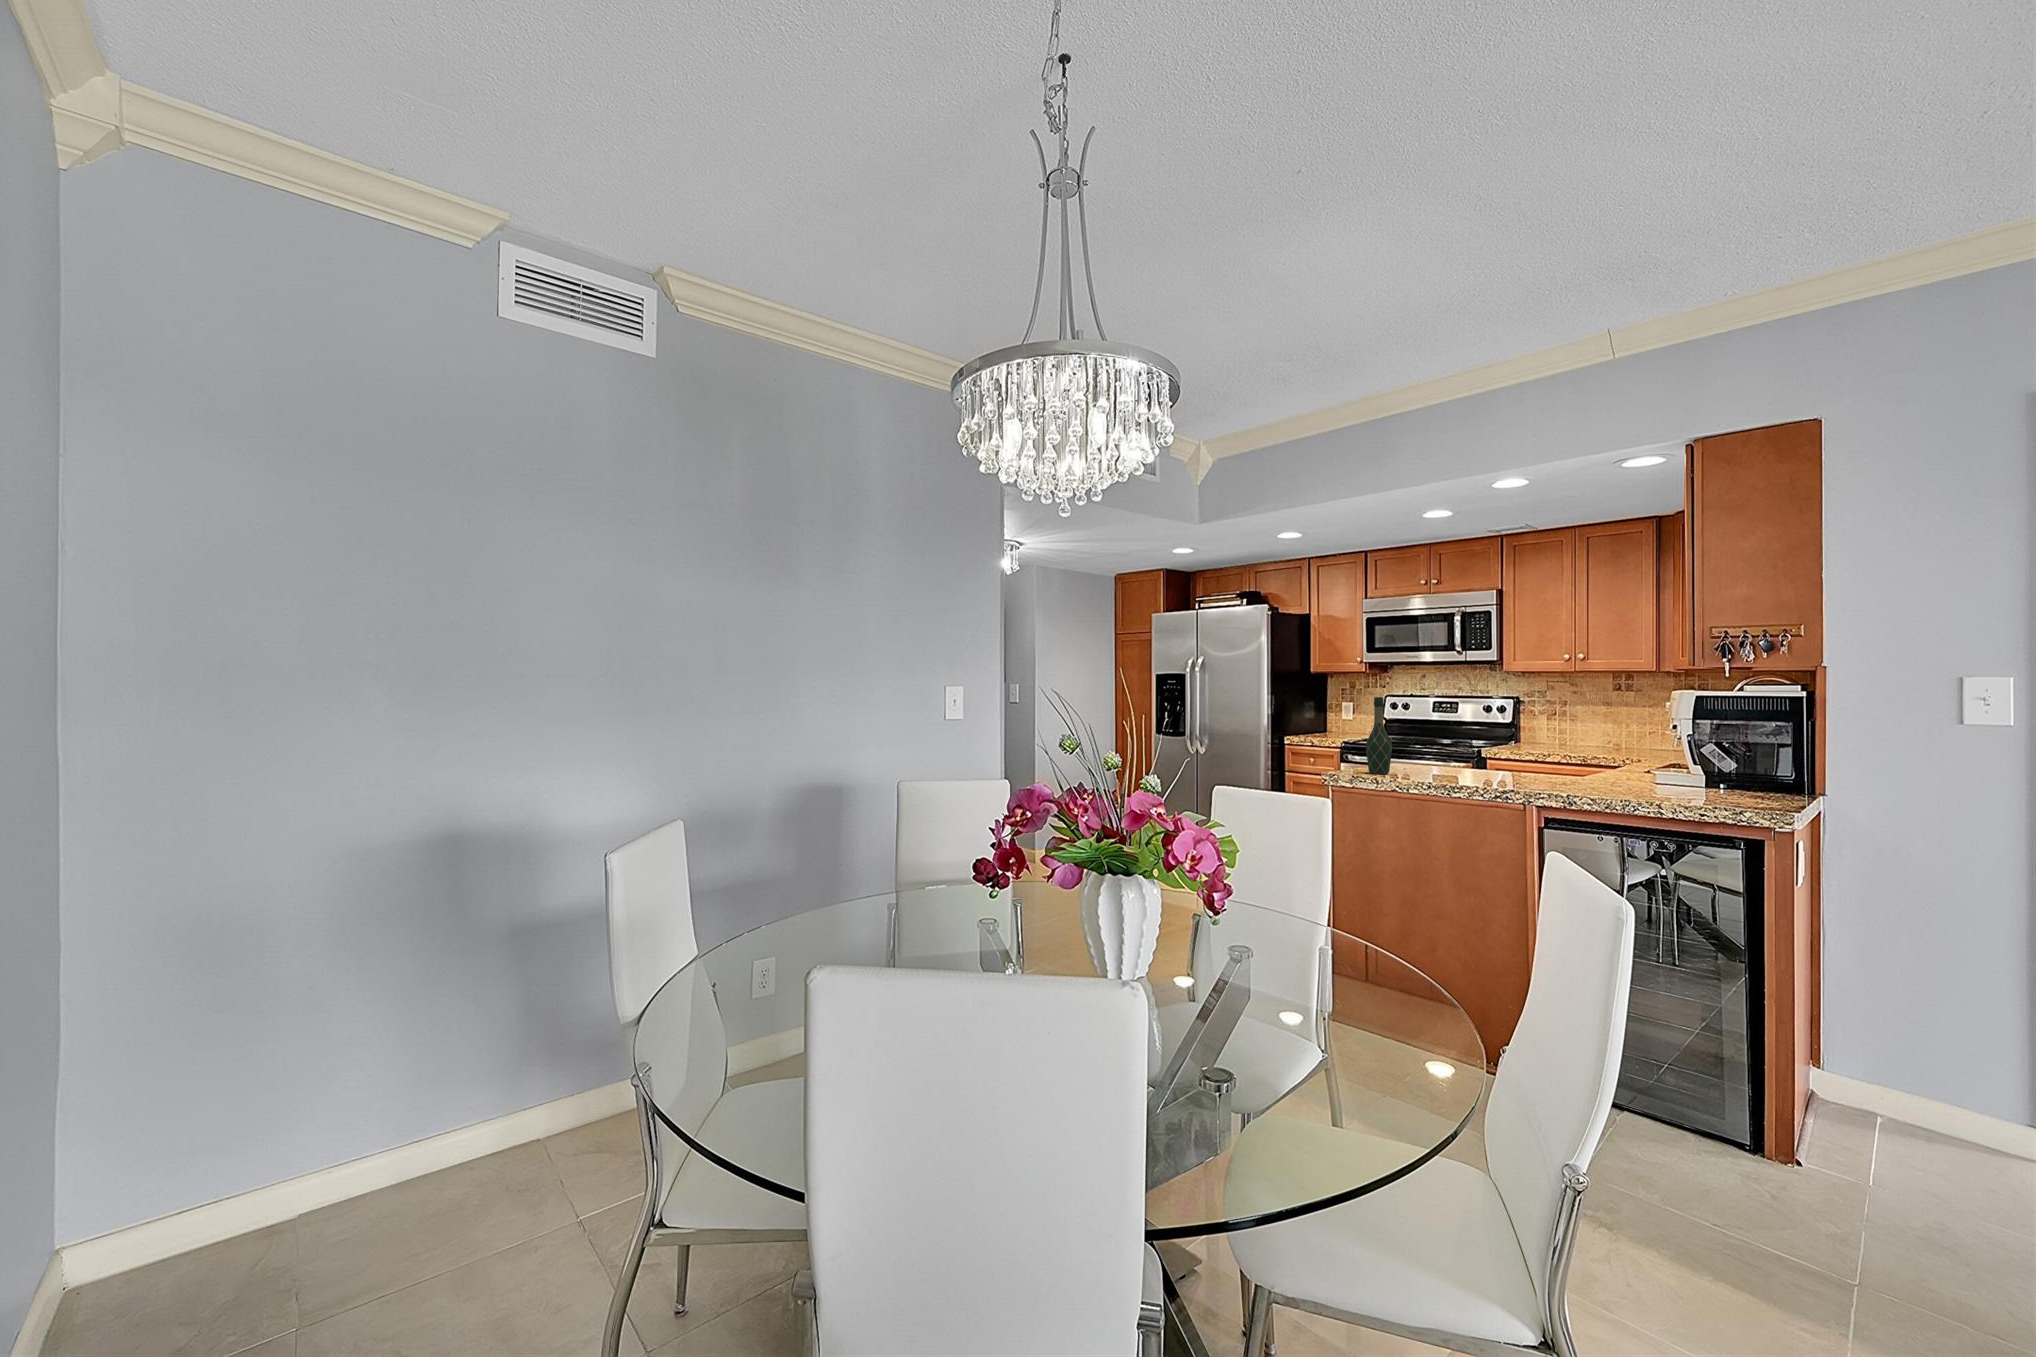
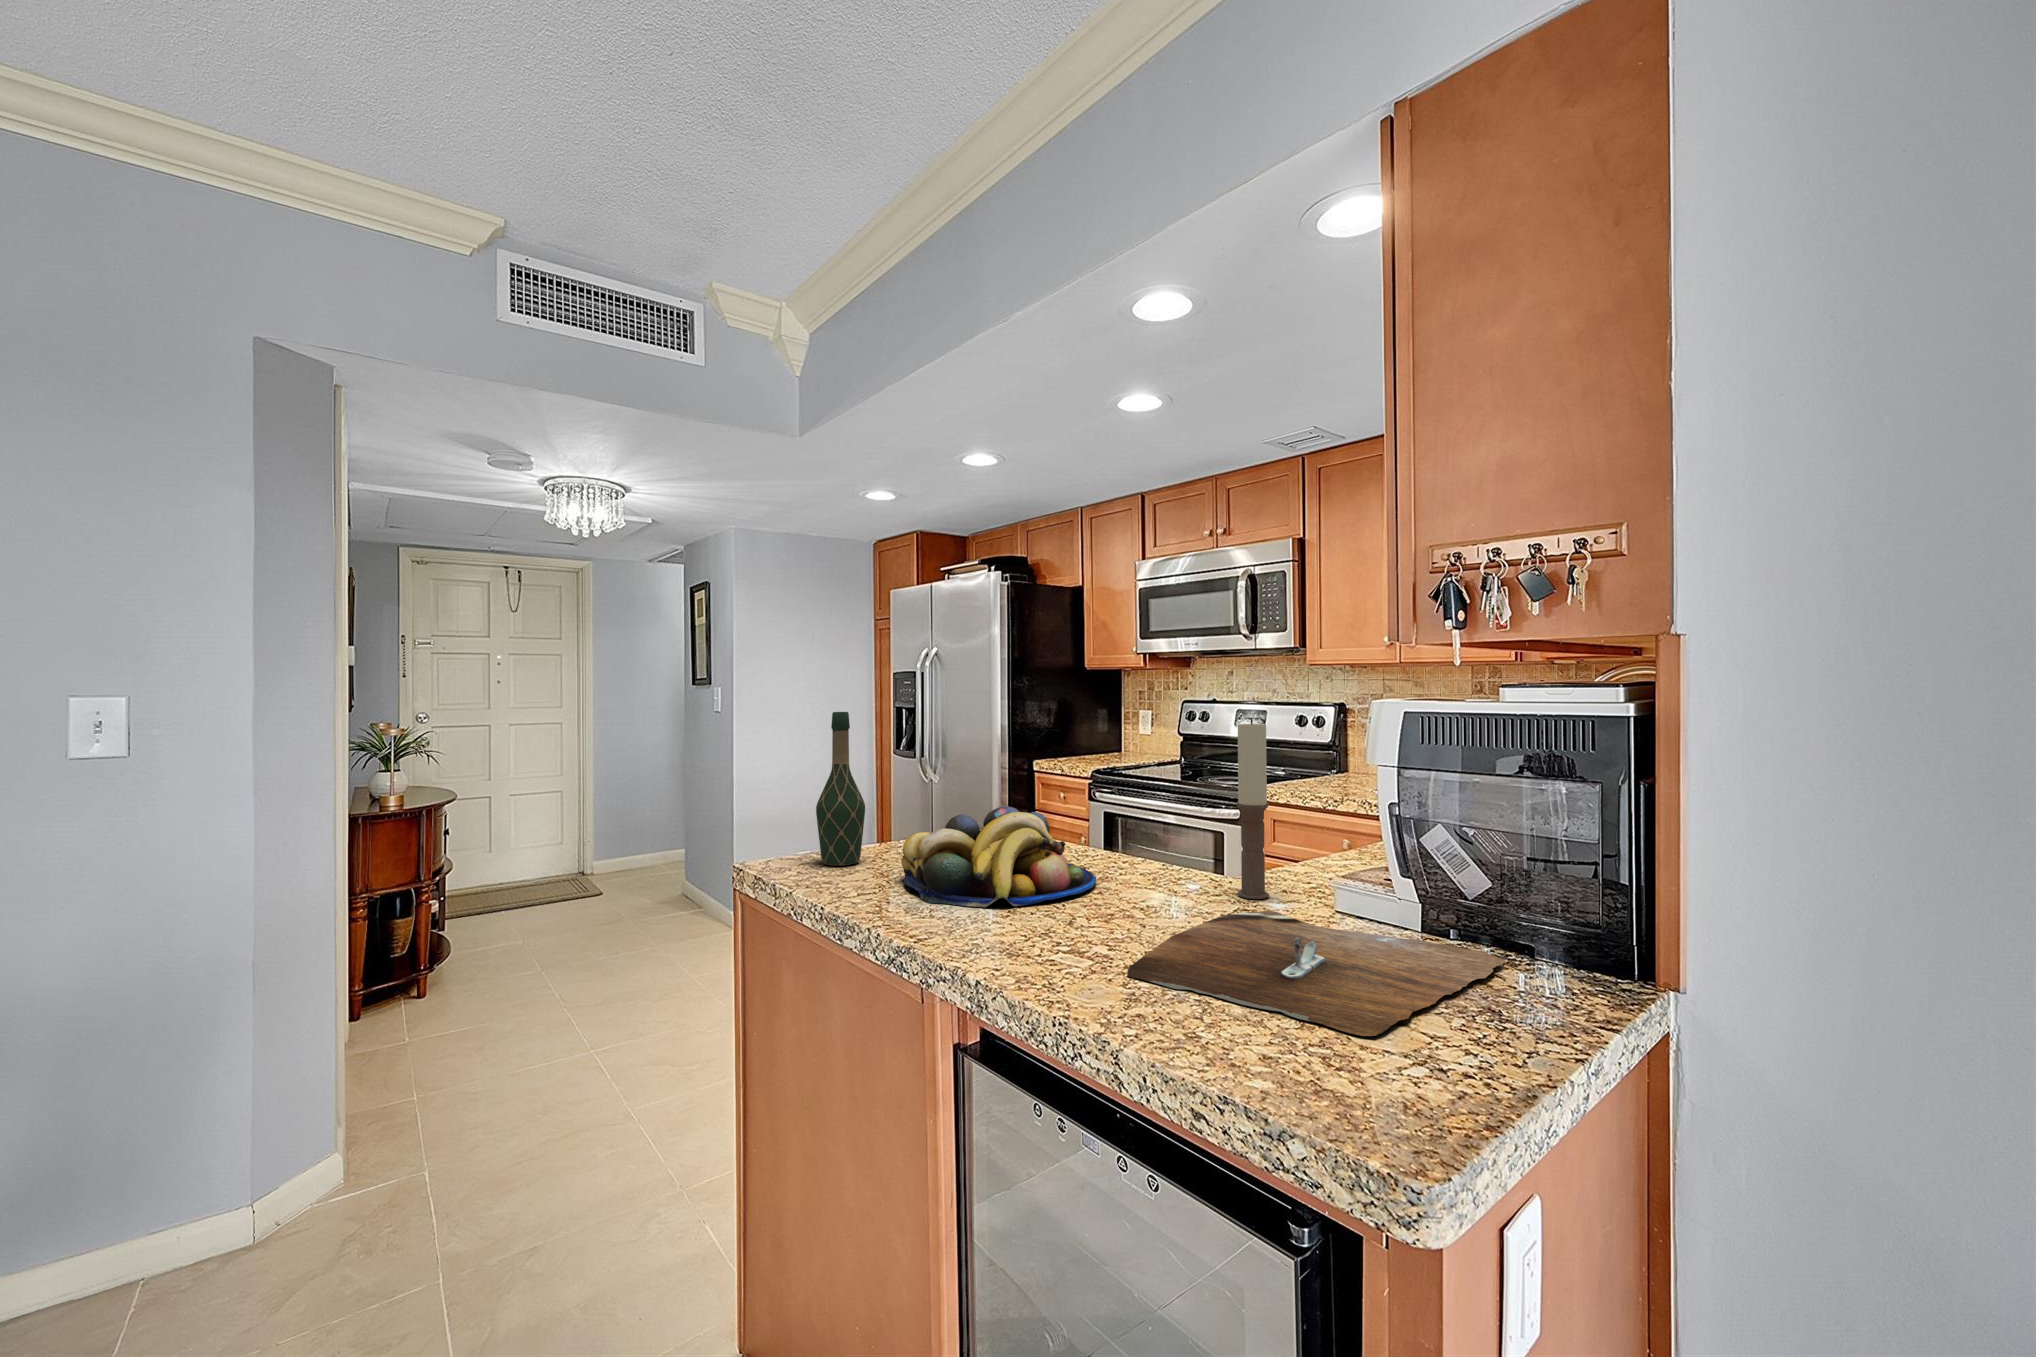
candle: none [1600,700,1617,782] -> present [1237,719,1269,899]
fruit bowl: none [1430,744,1534,783] -> present [901,806,1096,907]
cutting board: none [1608,781,1753,802] -> present [1127,910,1504,1036]

